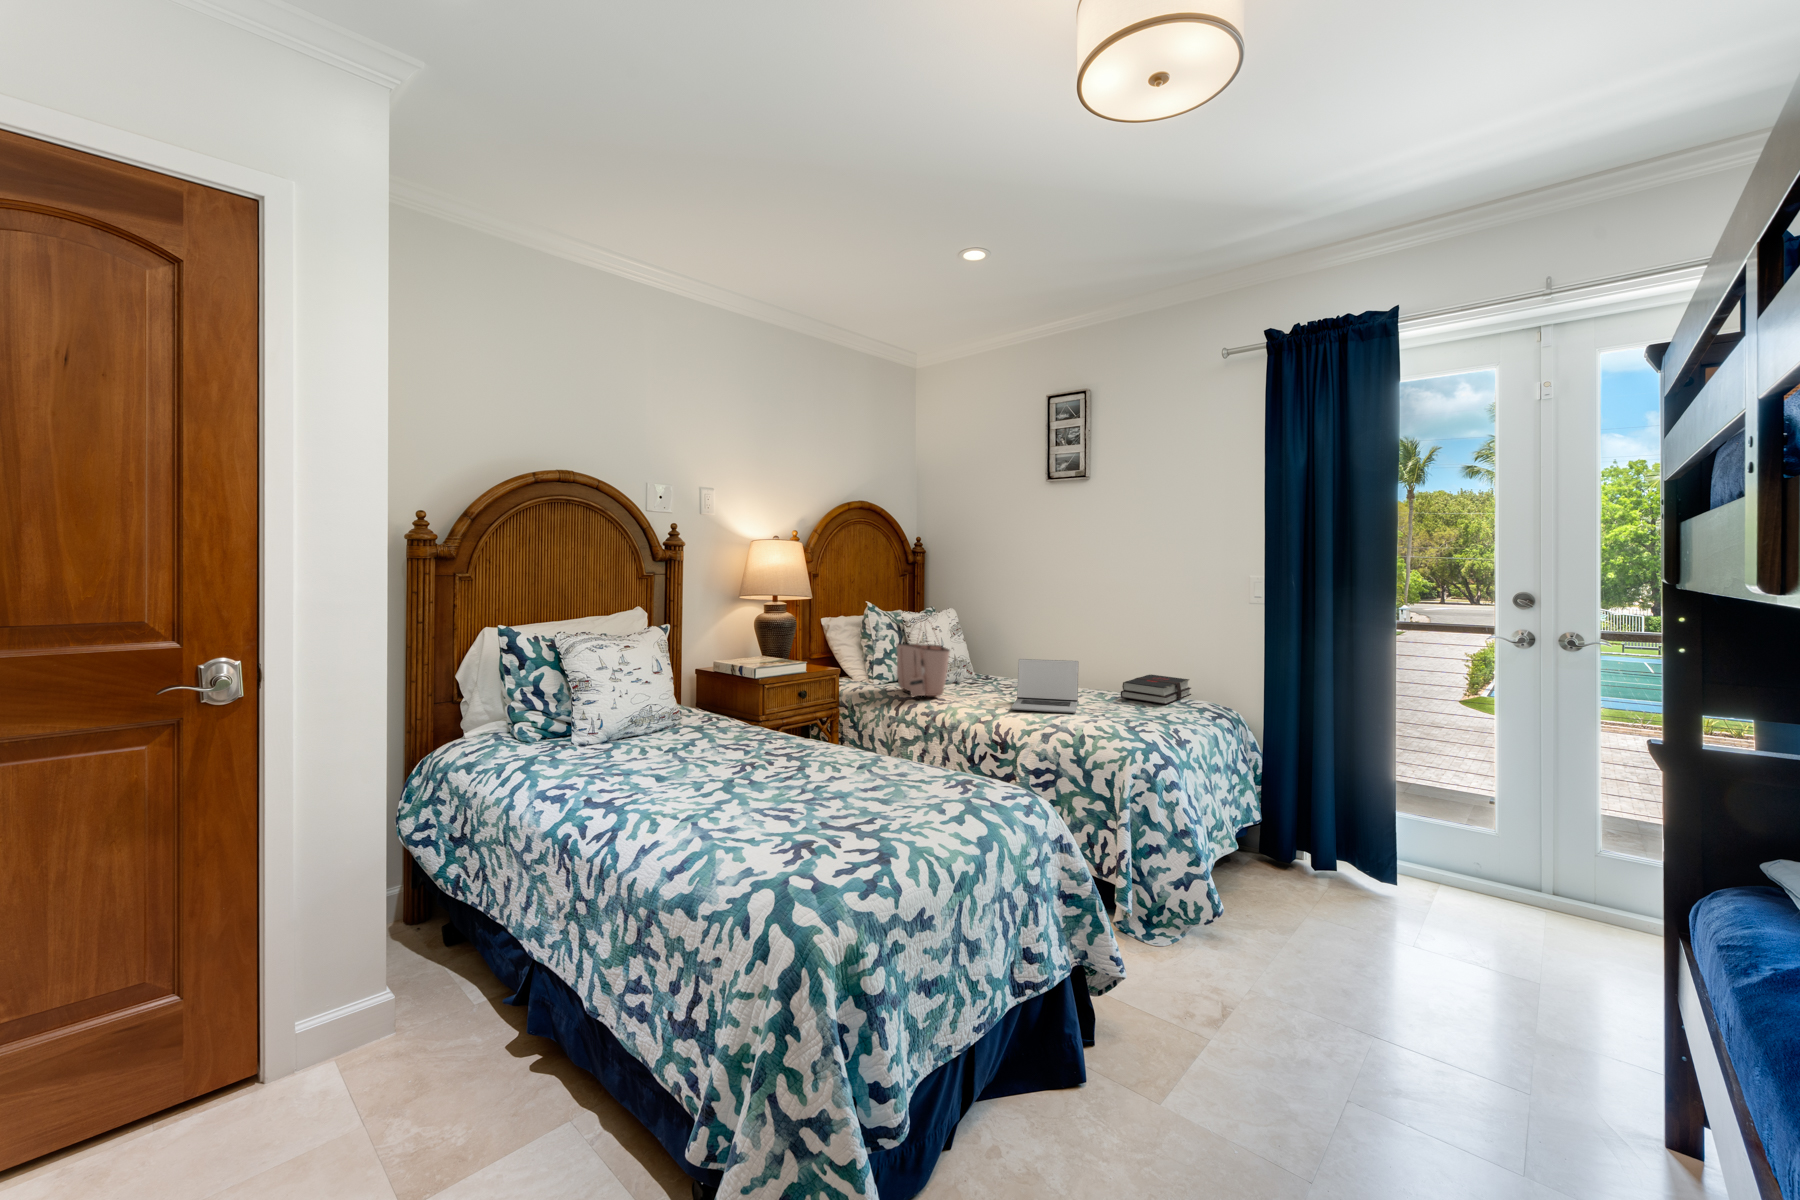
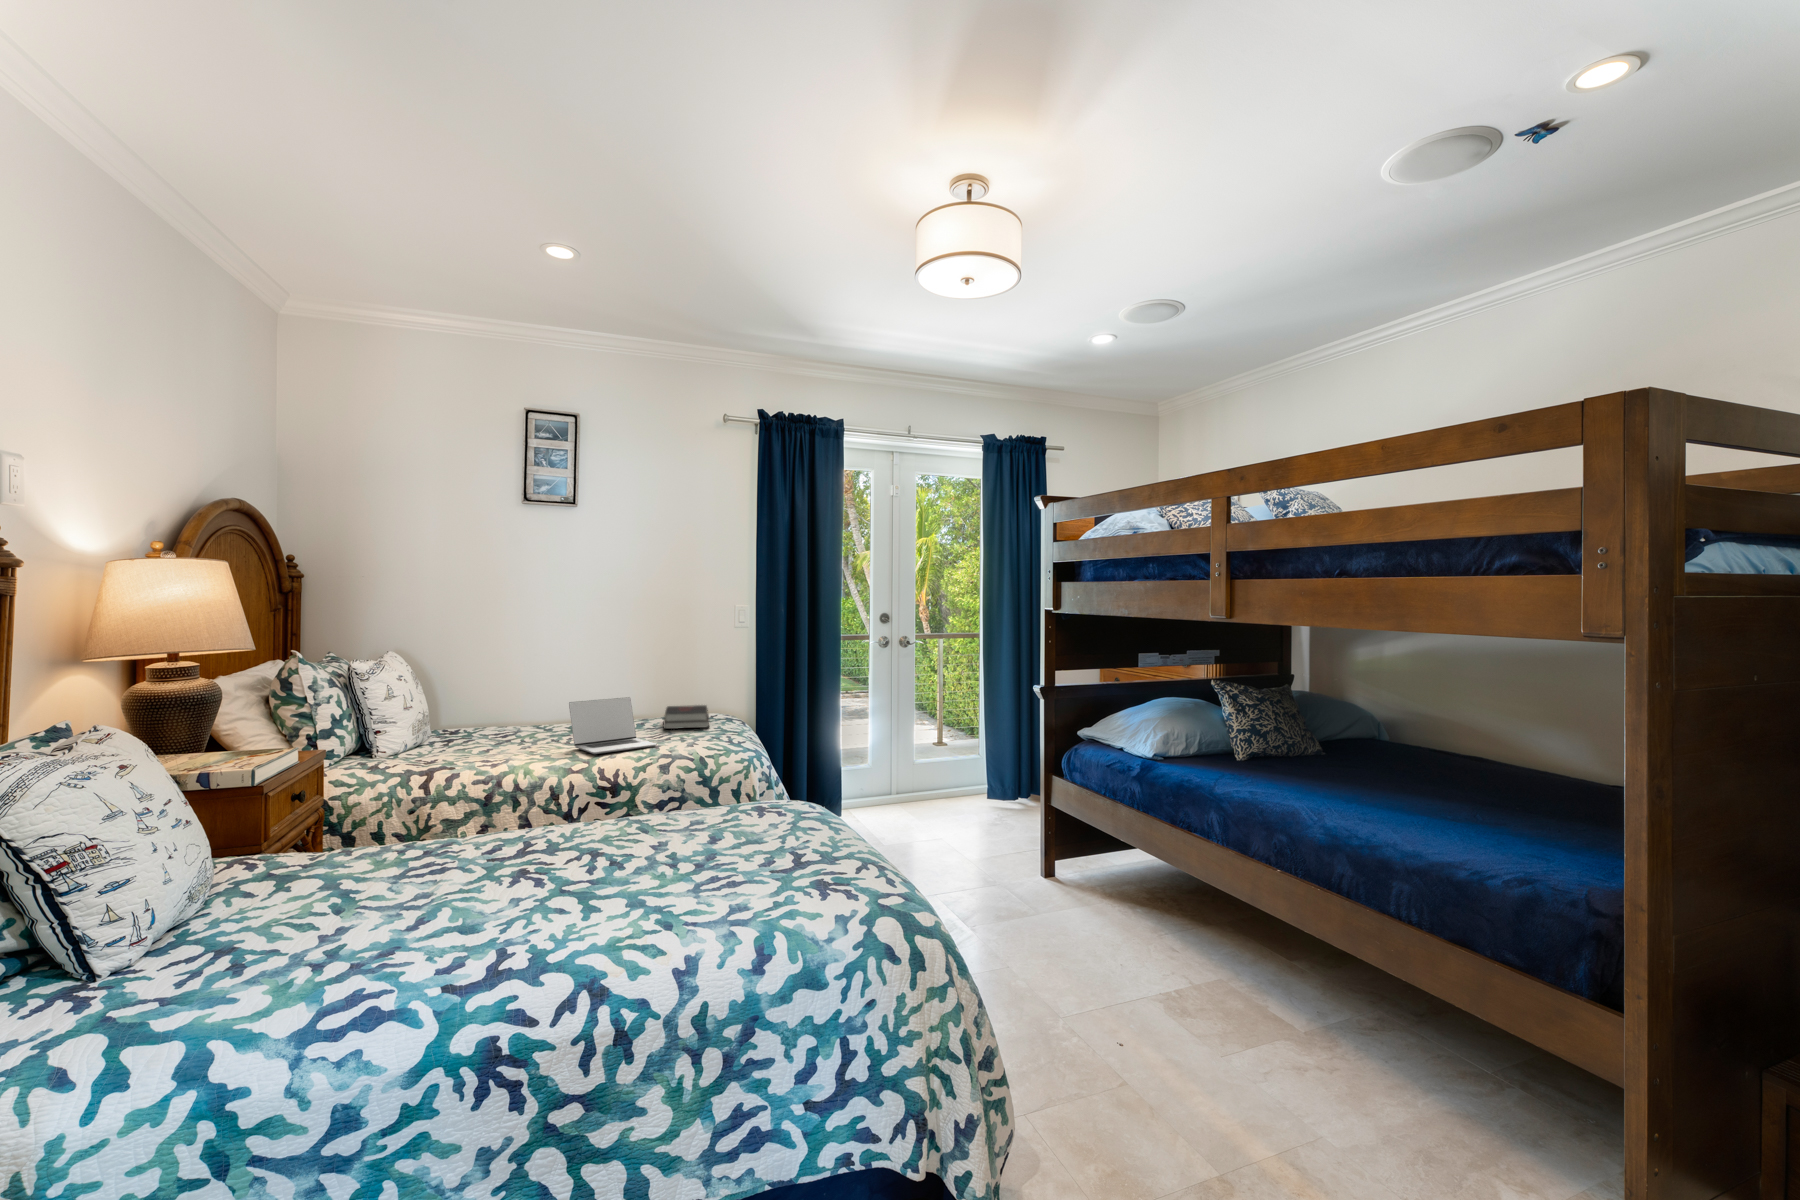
tote bag: present [896,621,950,697] -> none [373,666,490,769]

